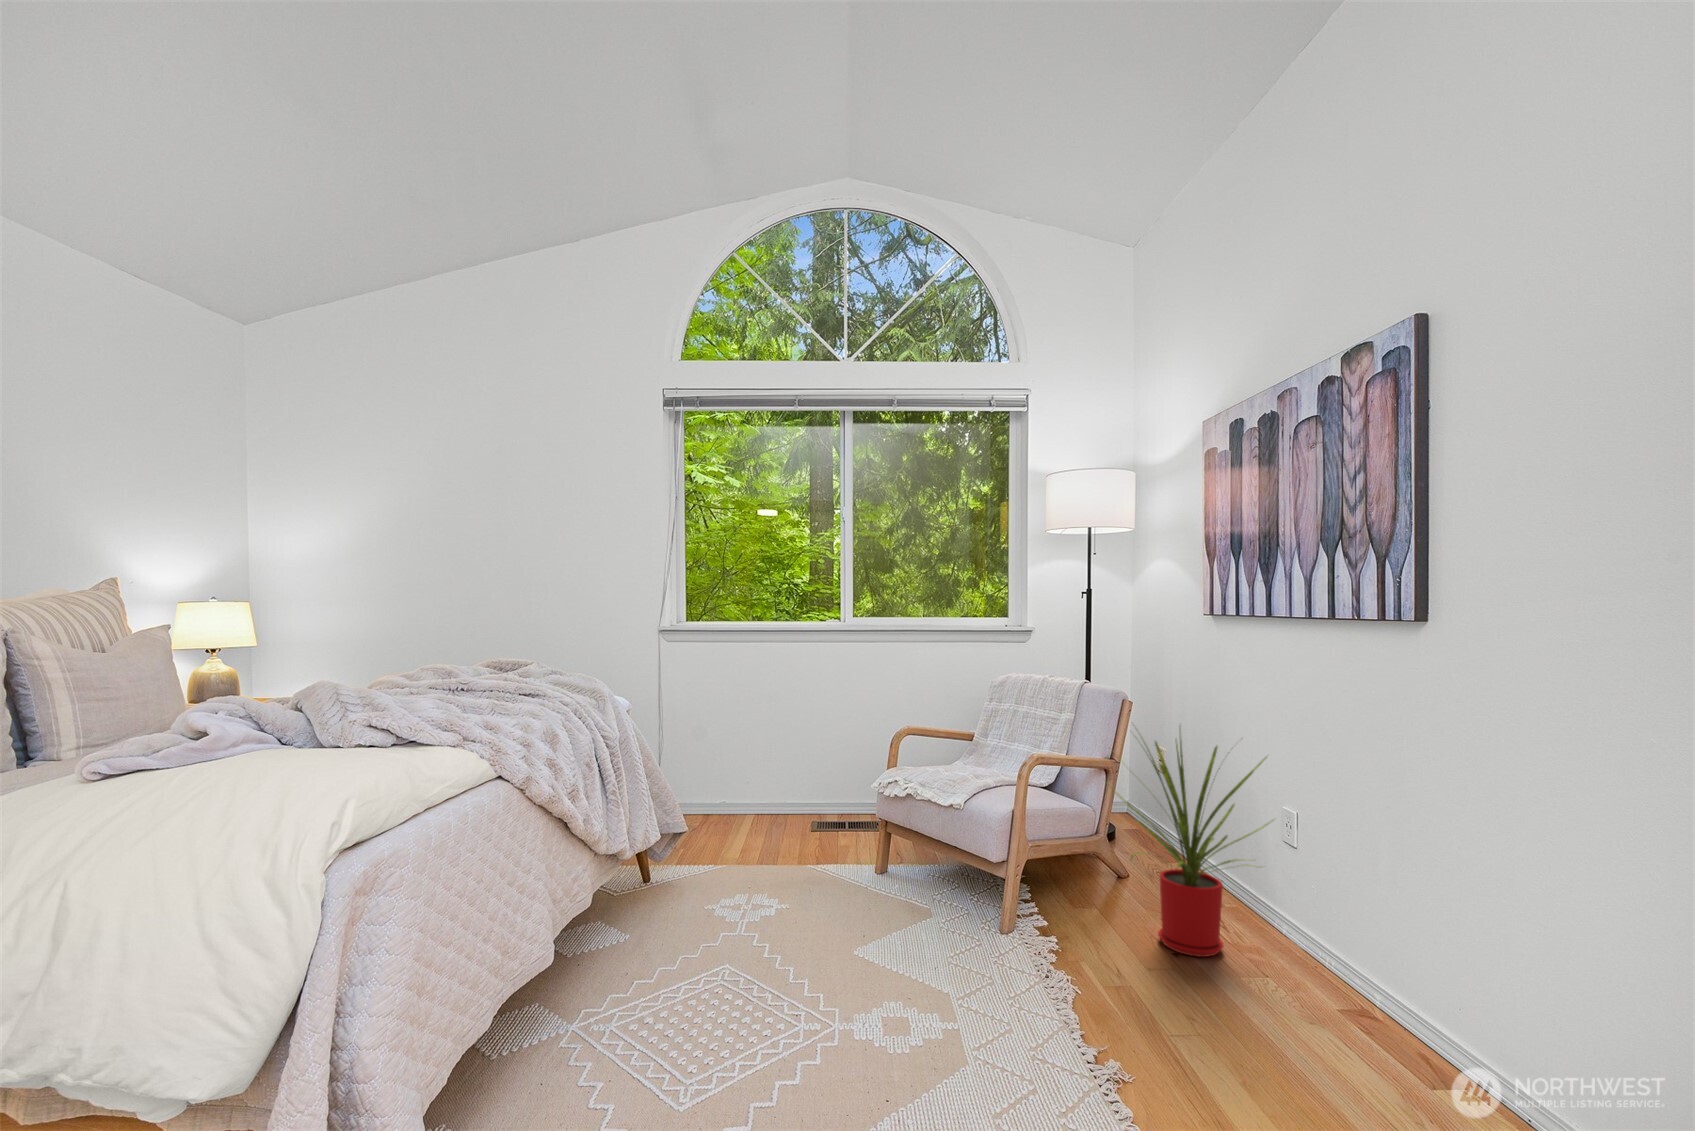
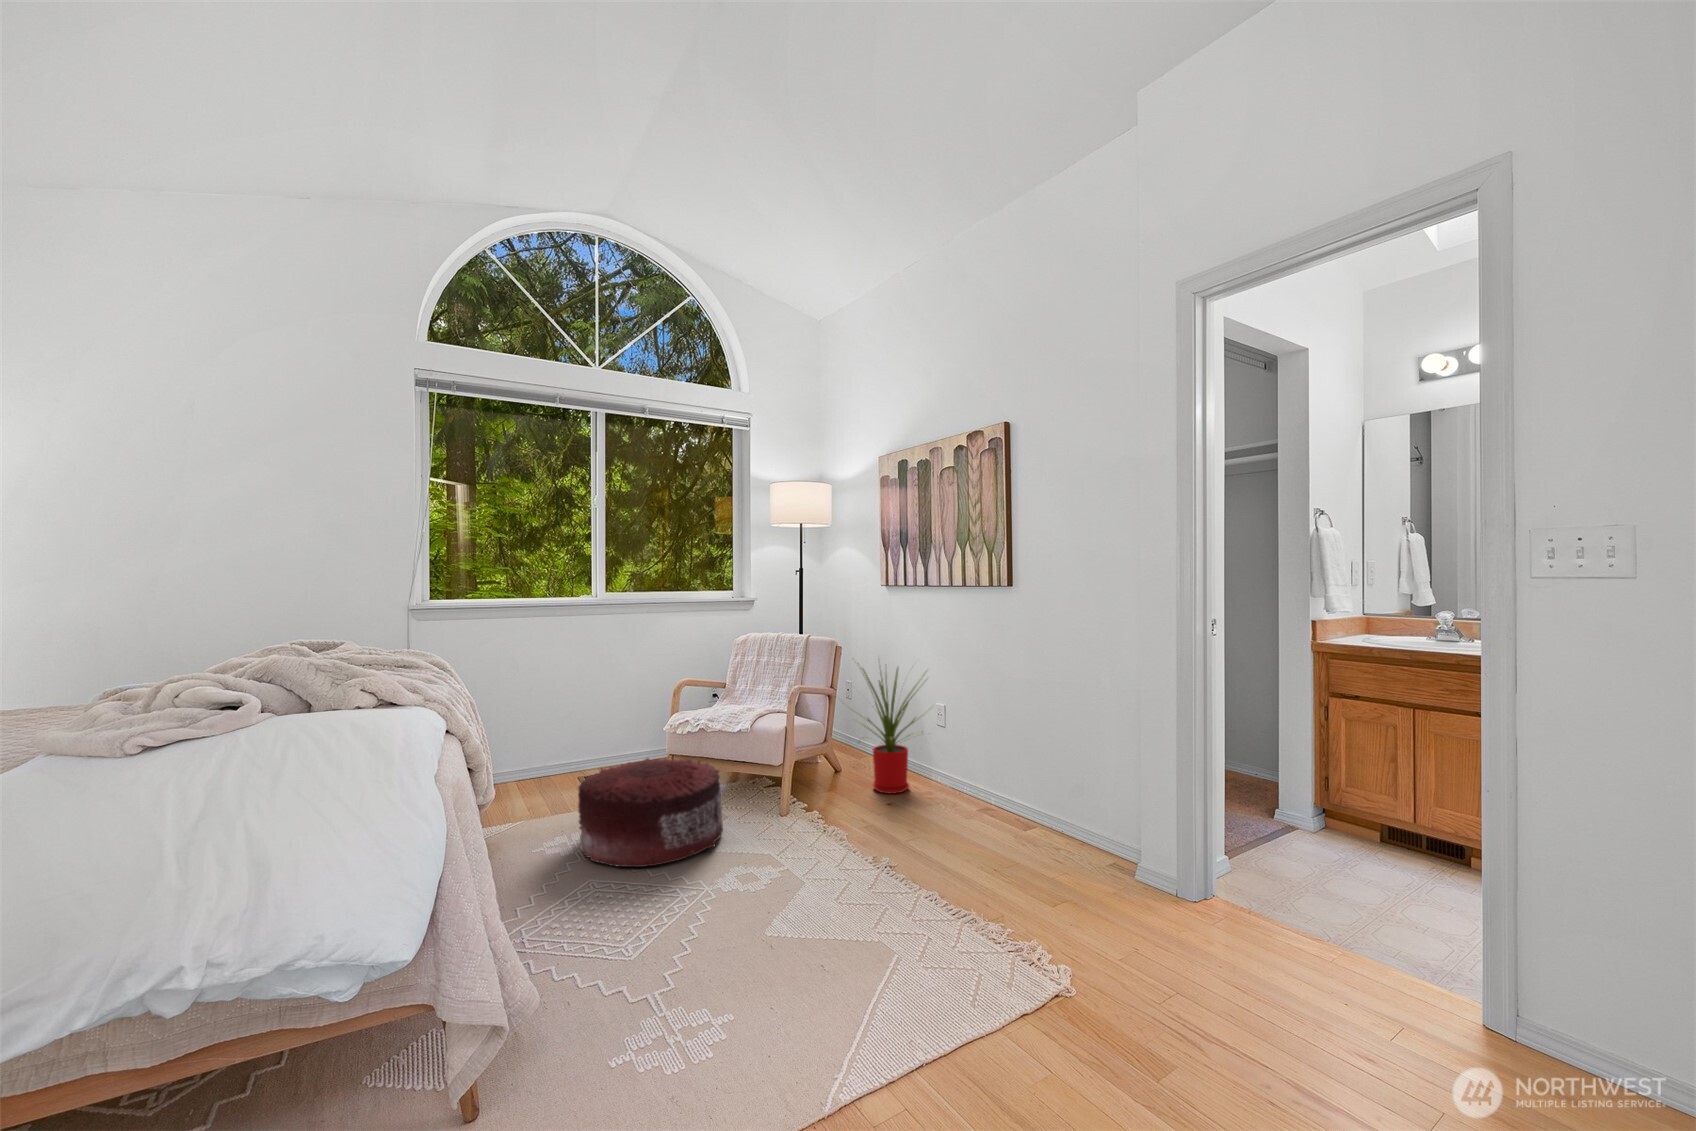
pouf: none [694,827,889,991] -> present [578,758,723,867]

